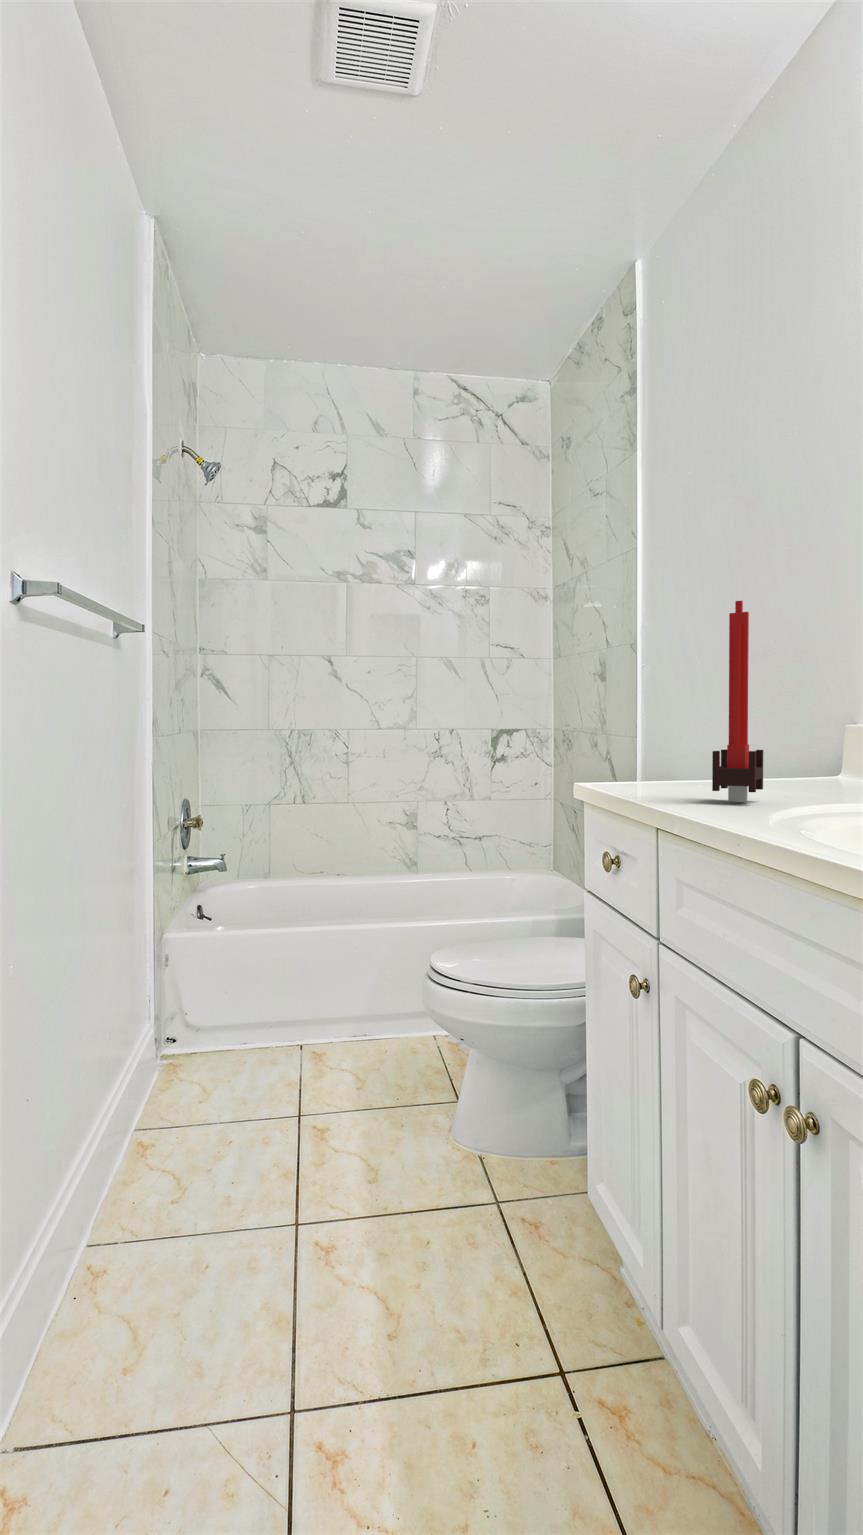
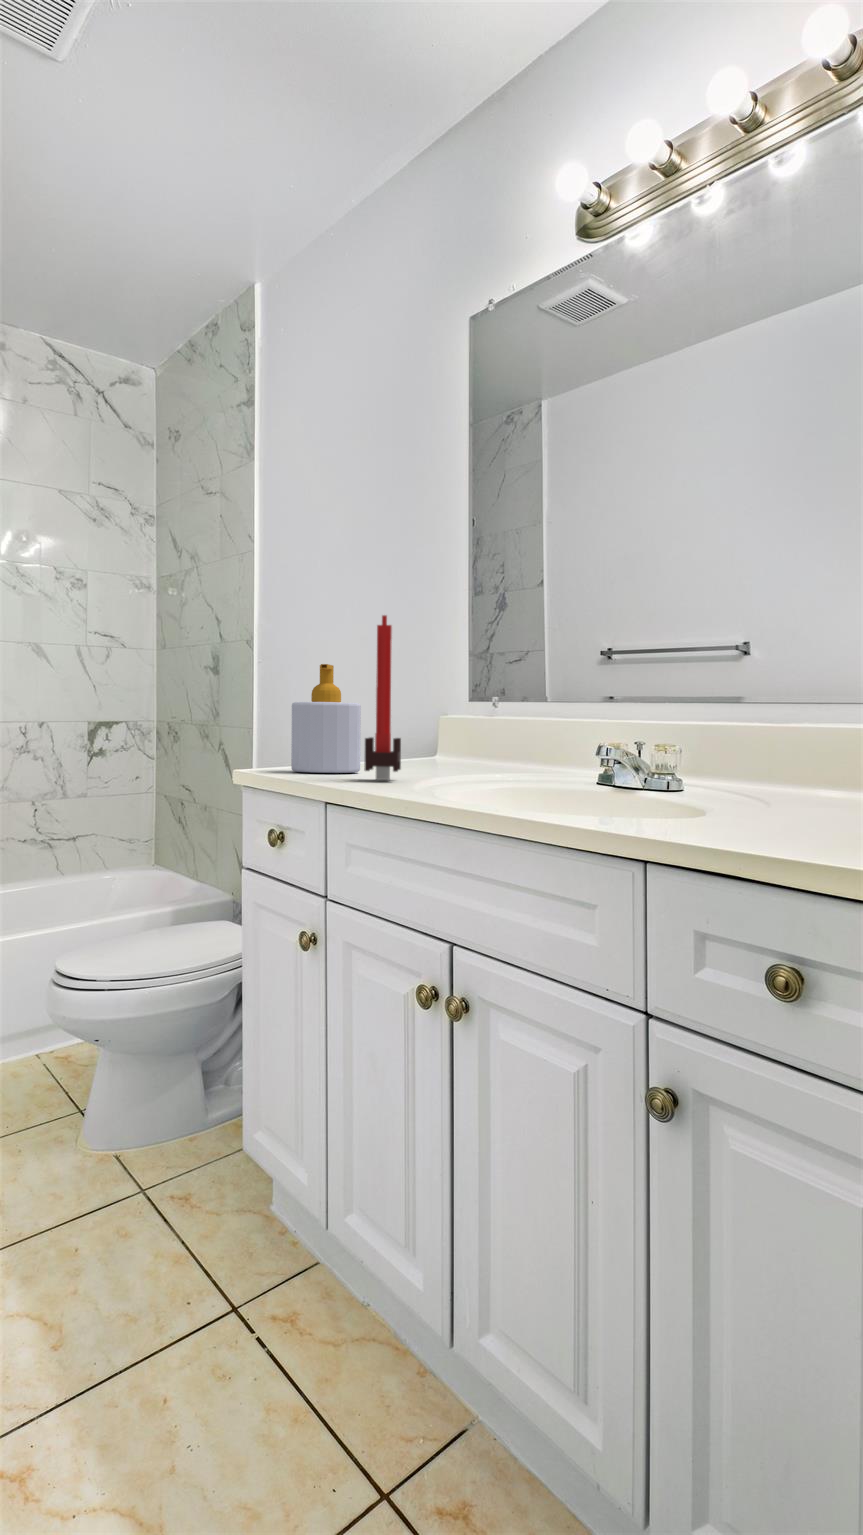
soap bottle: none [640,664,721,790] -> present [291,664,361,773]

